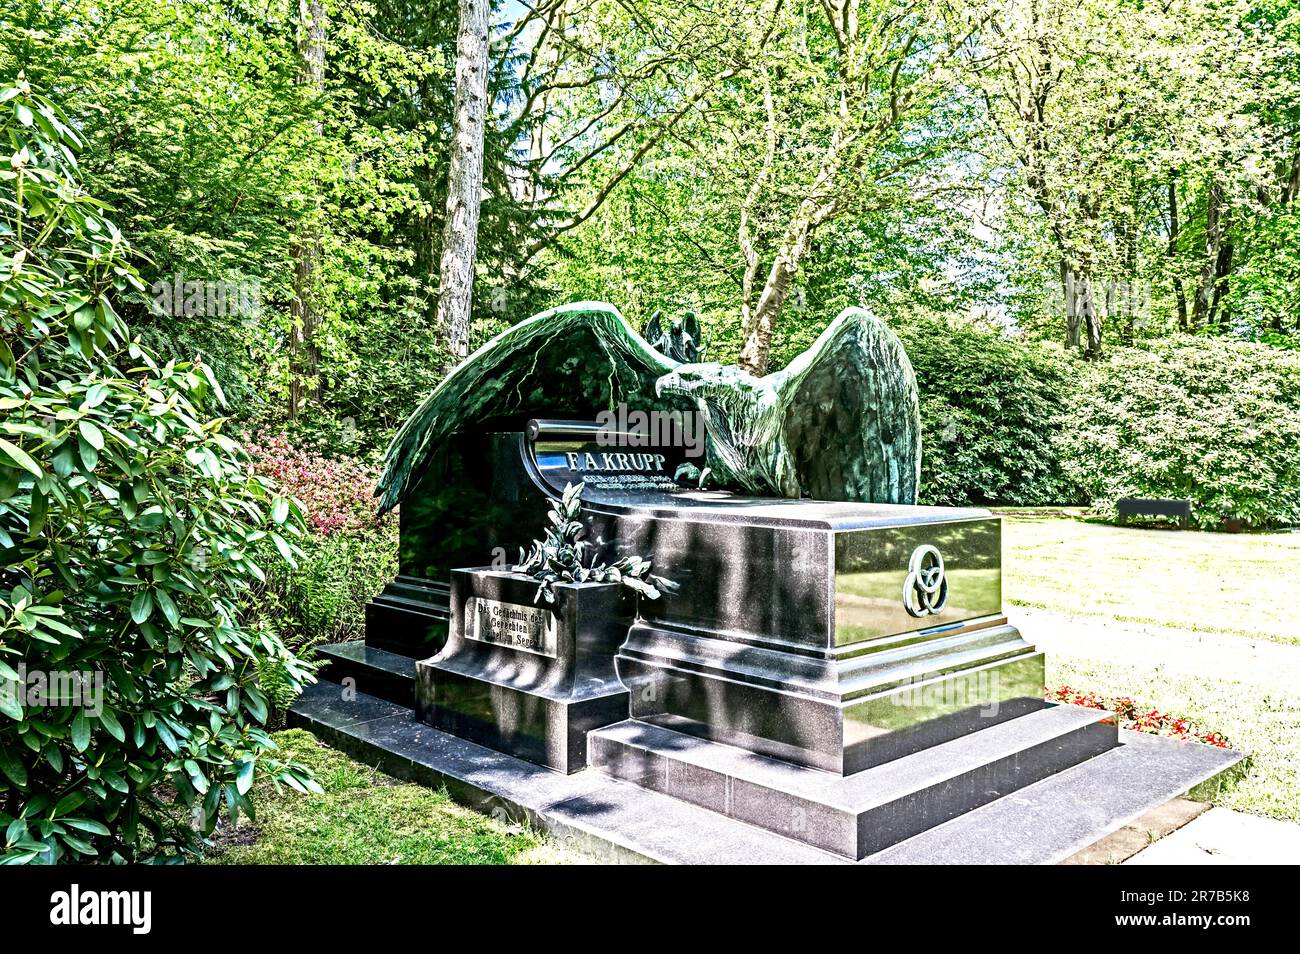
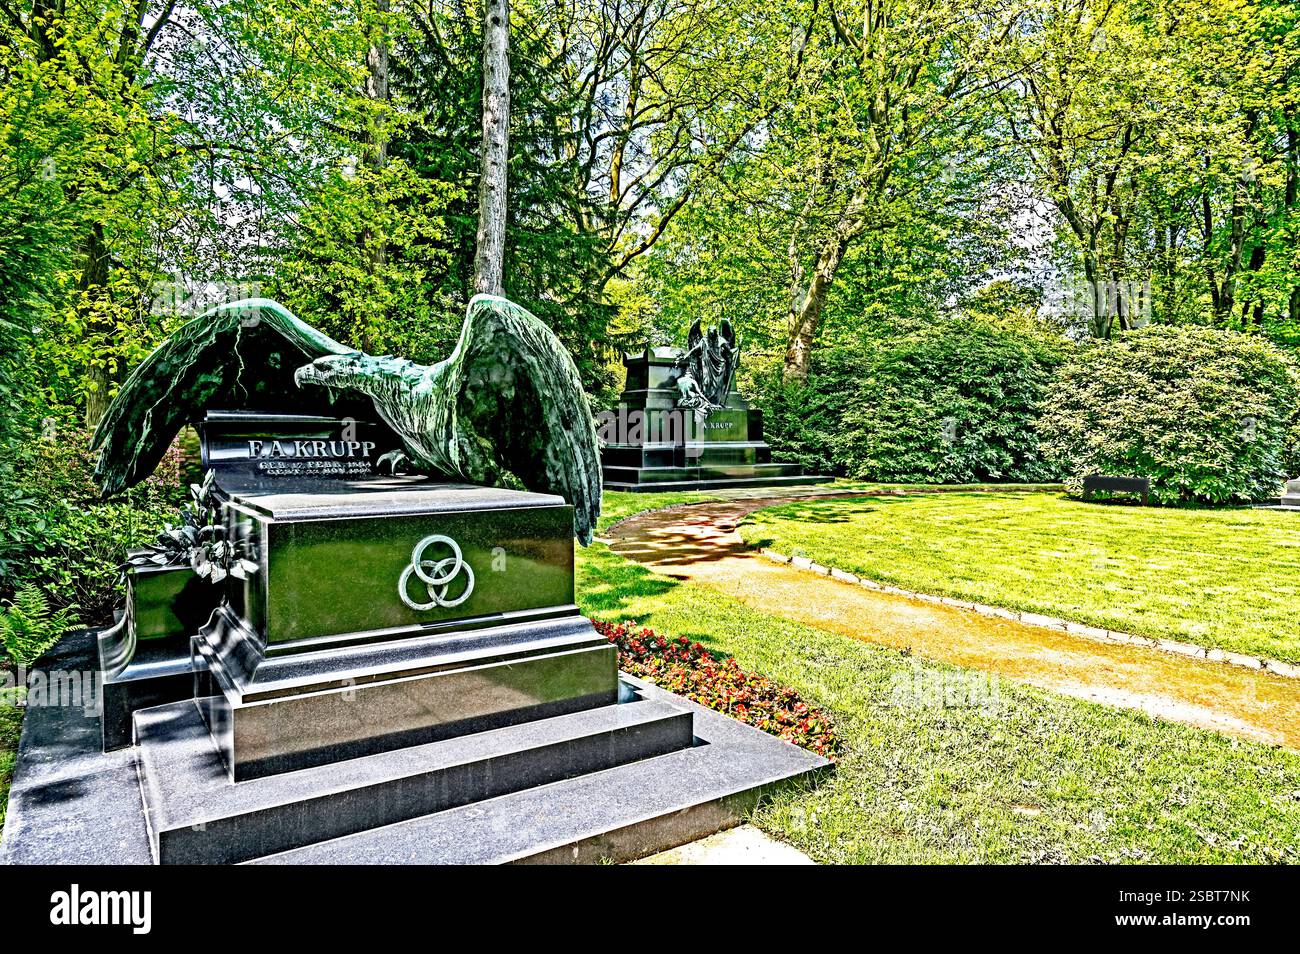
potted plant: present [1219,505,1241,532] -> none [1171,483,1198,508]

